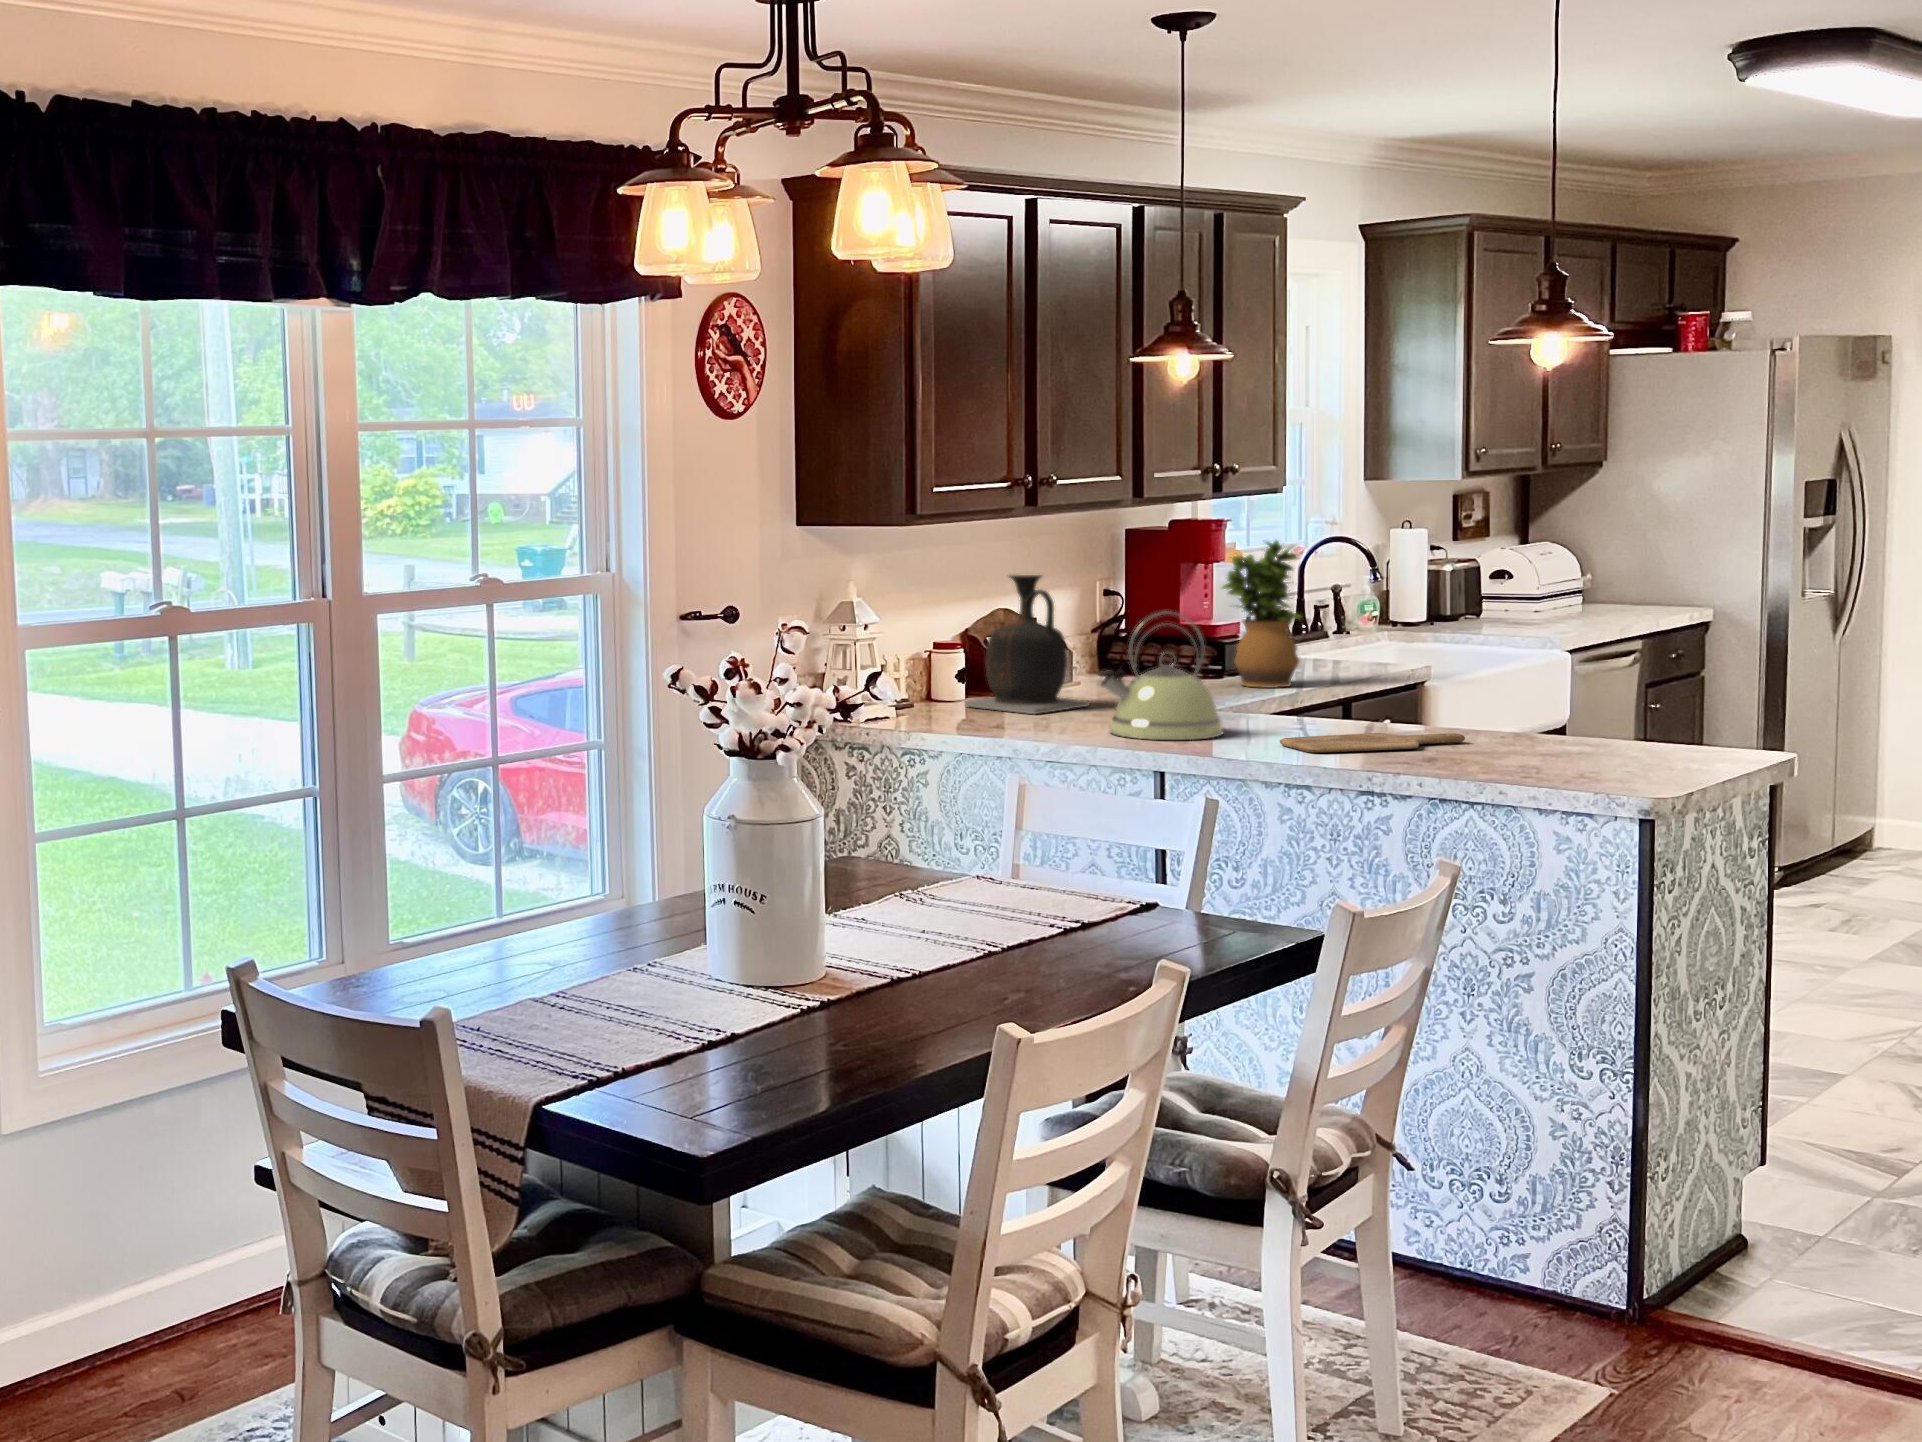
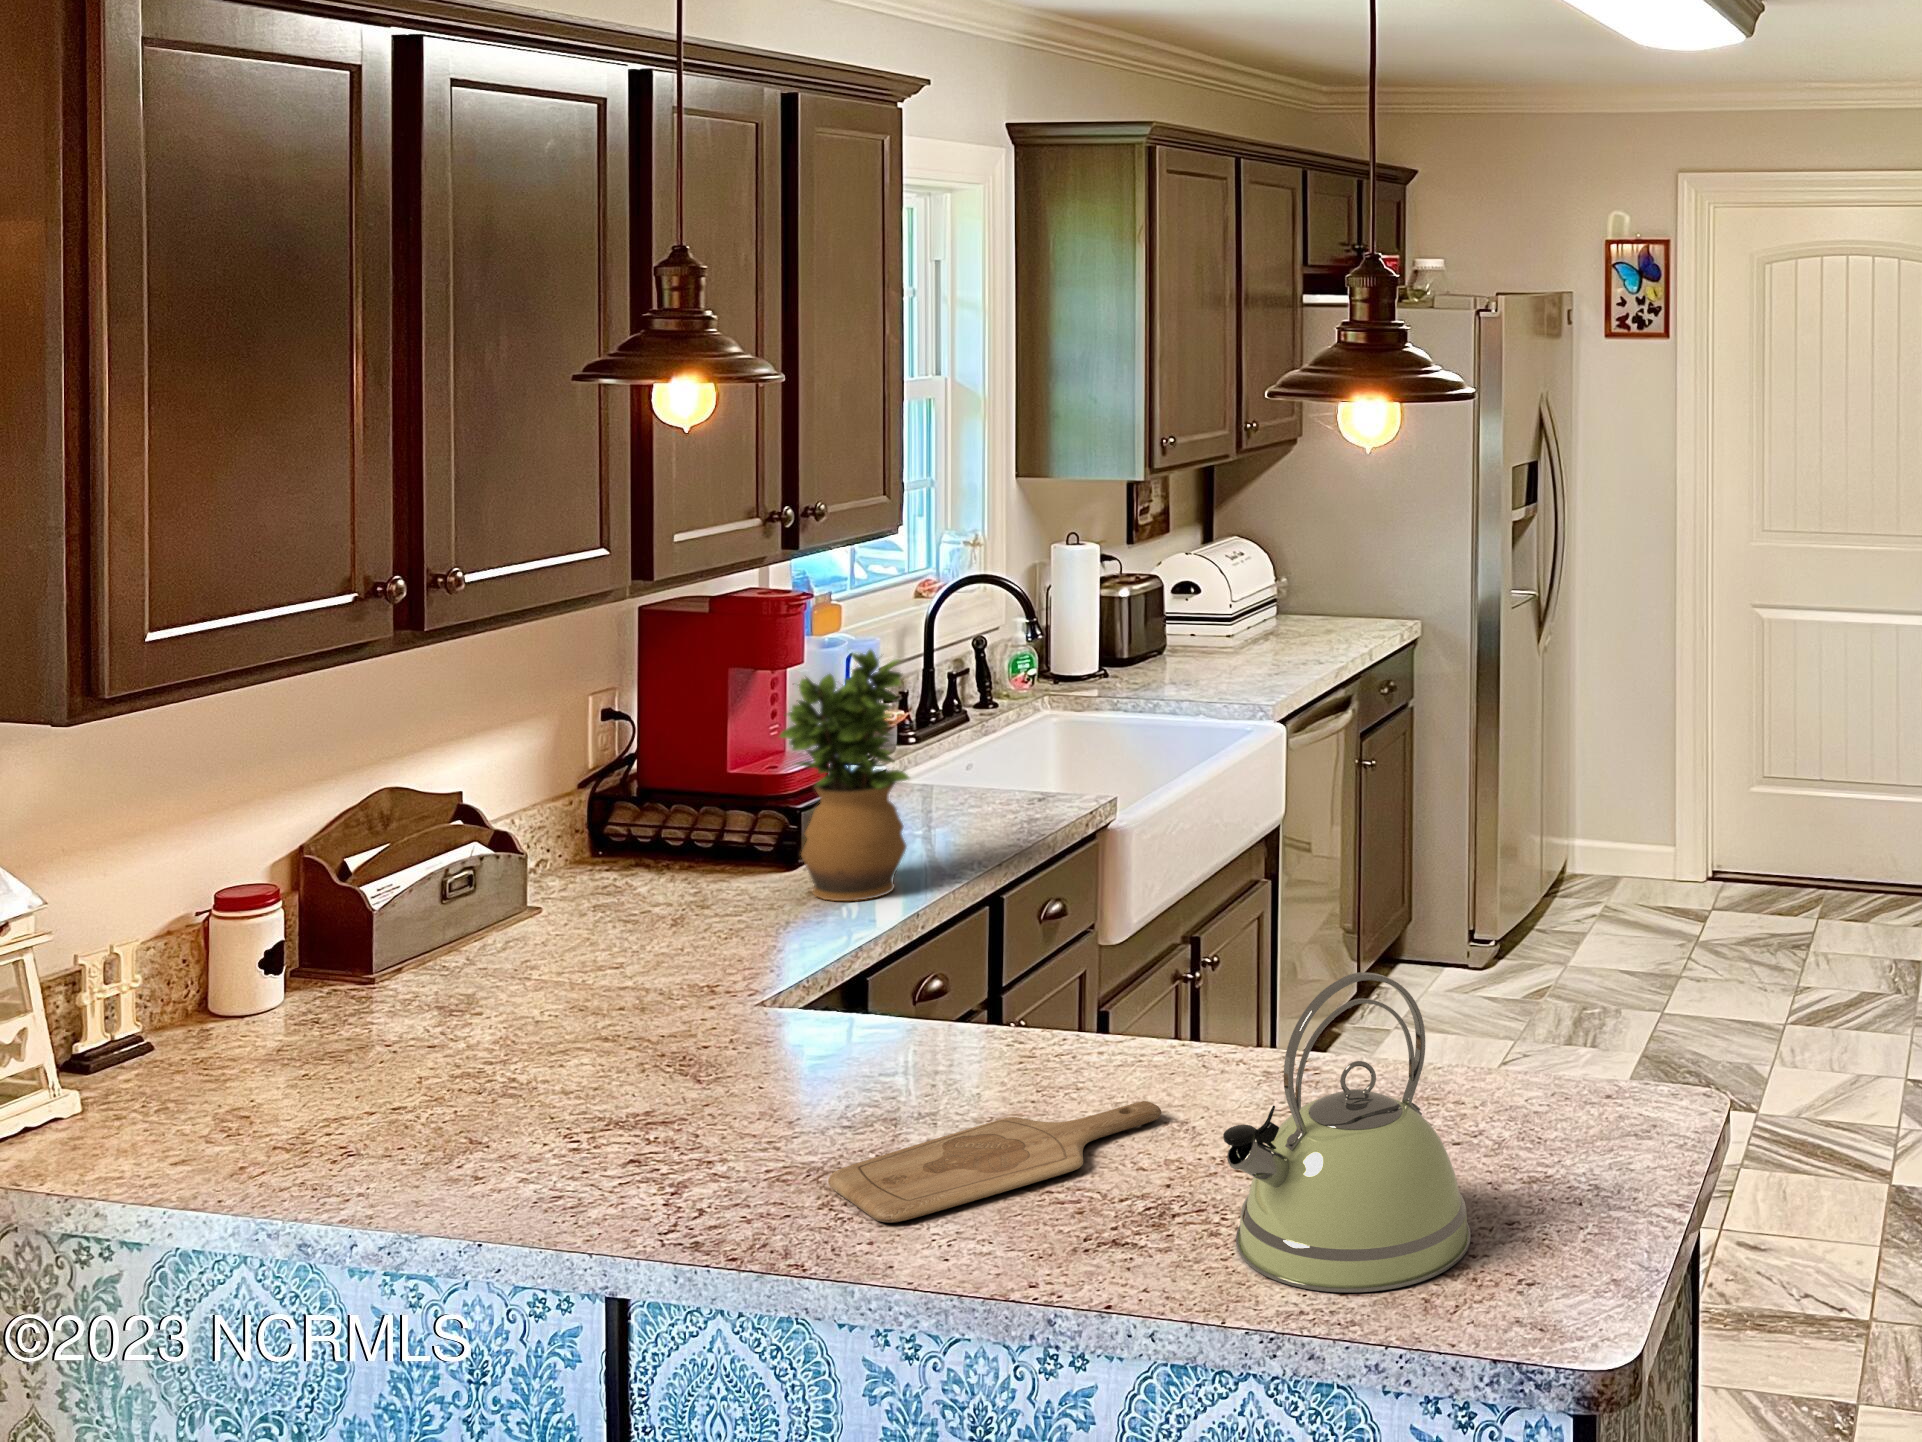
vase: present [964,575,1090,714] -> none [240,778,508,1081]
kettle: present [1099,611,1223,740] -> present [1223,972,1471,1293]

